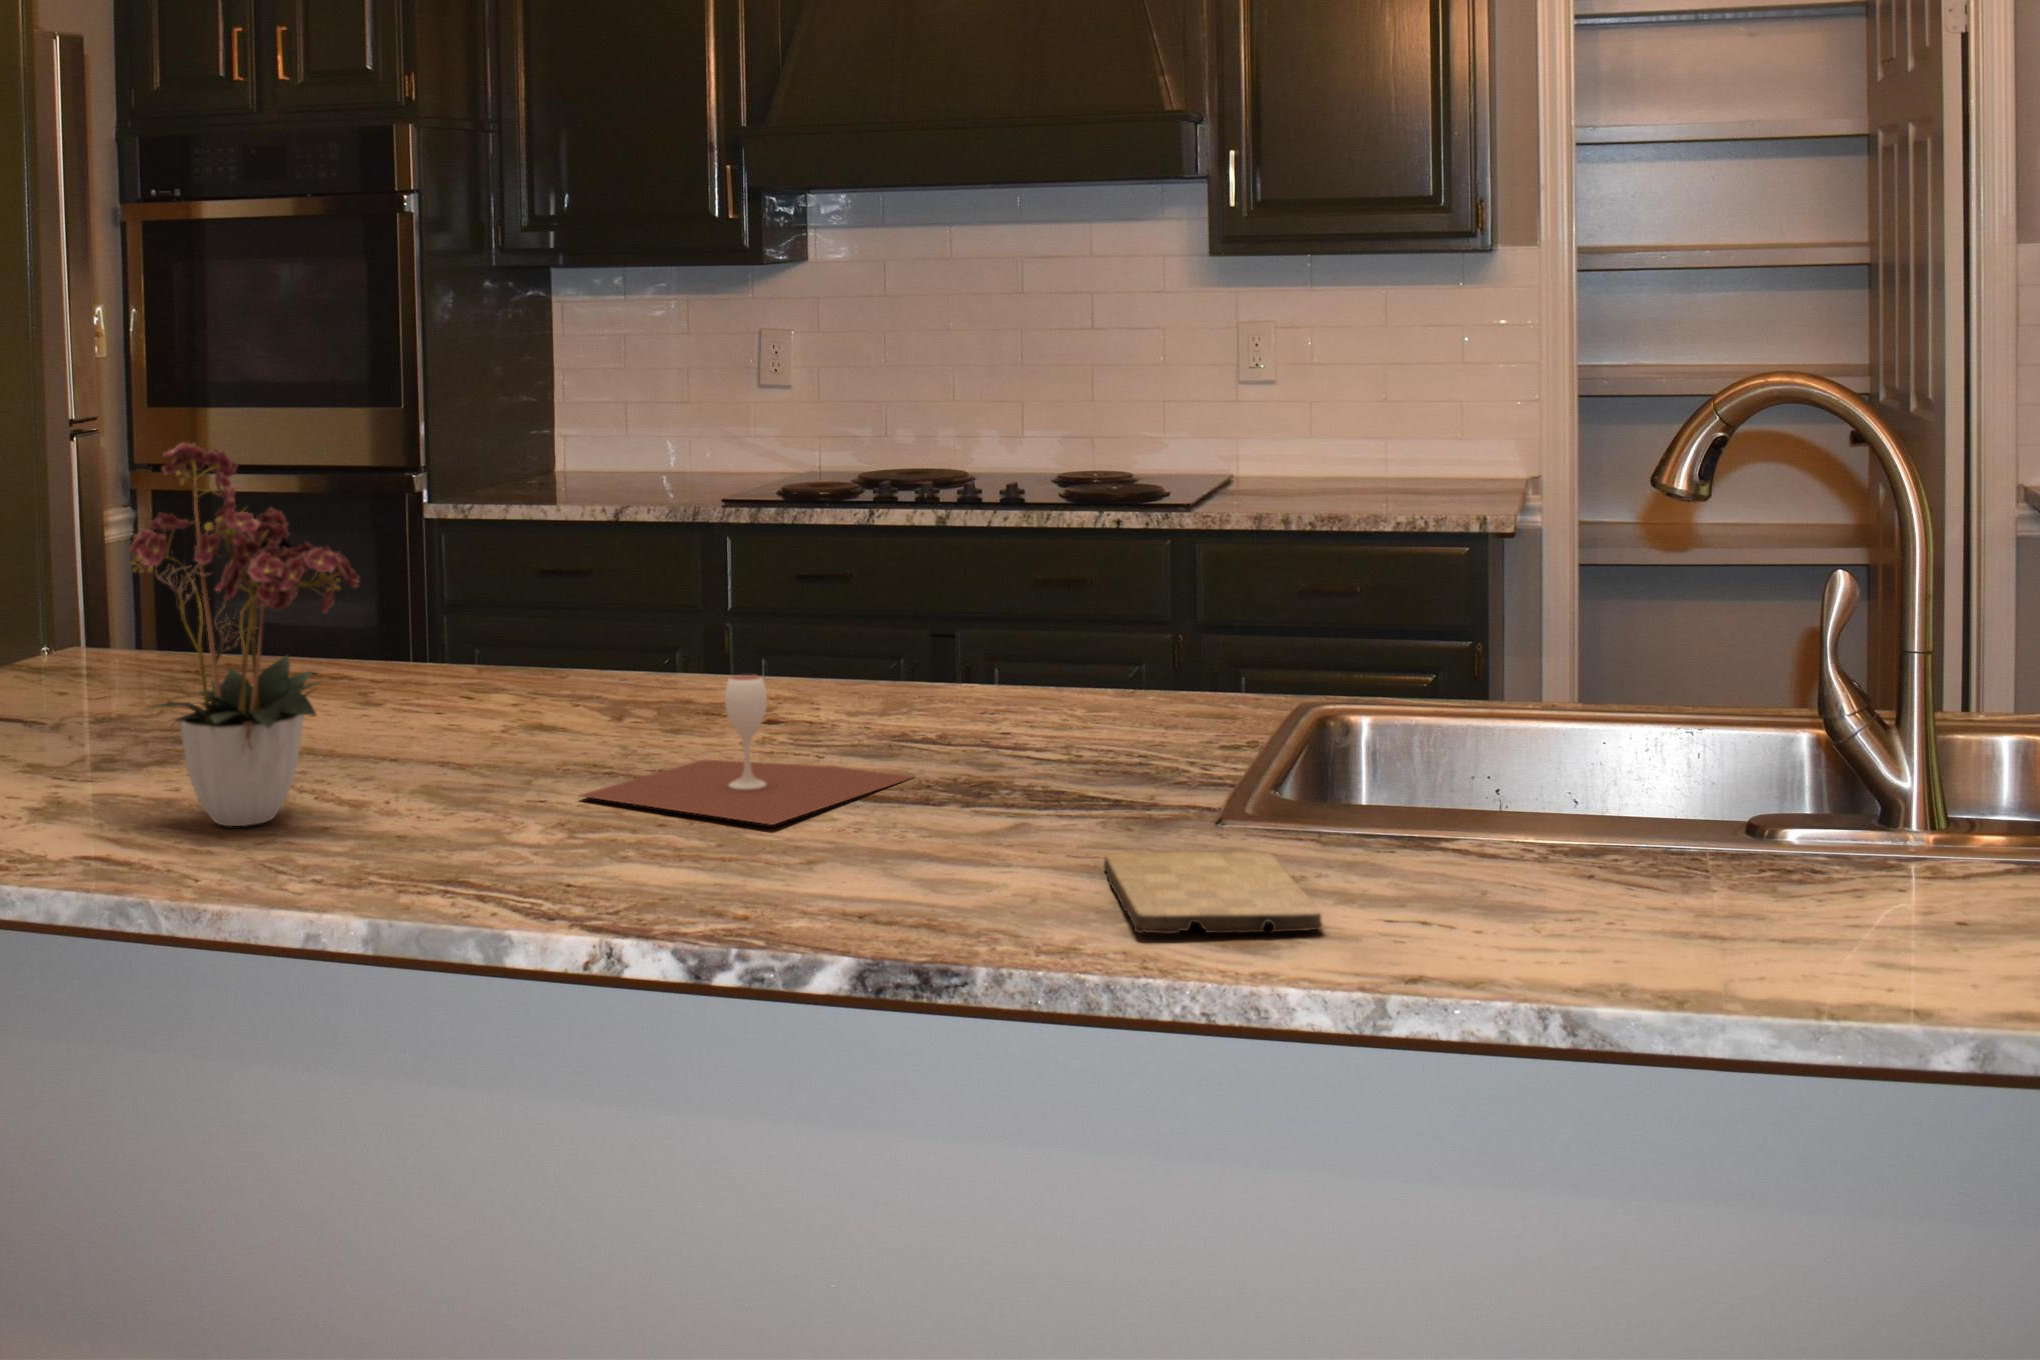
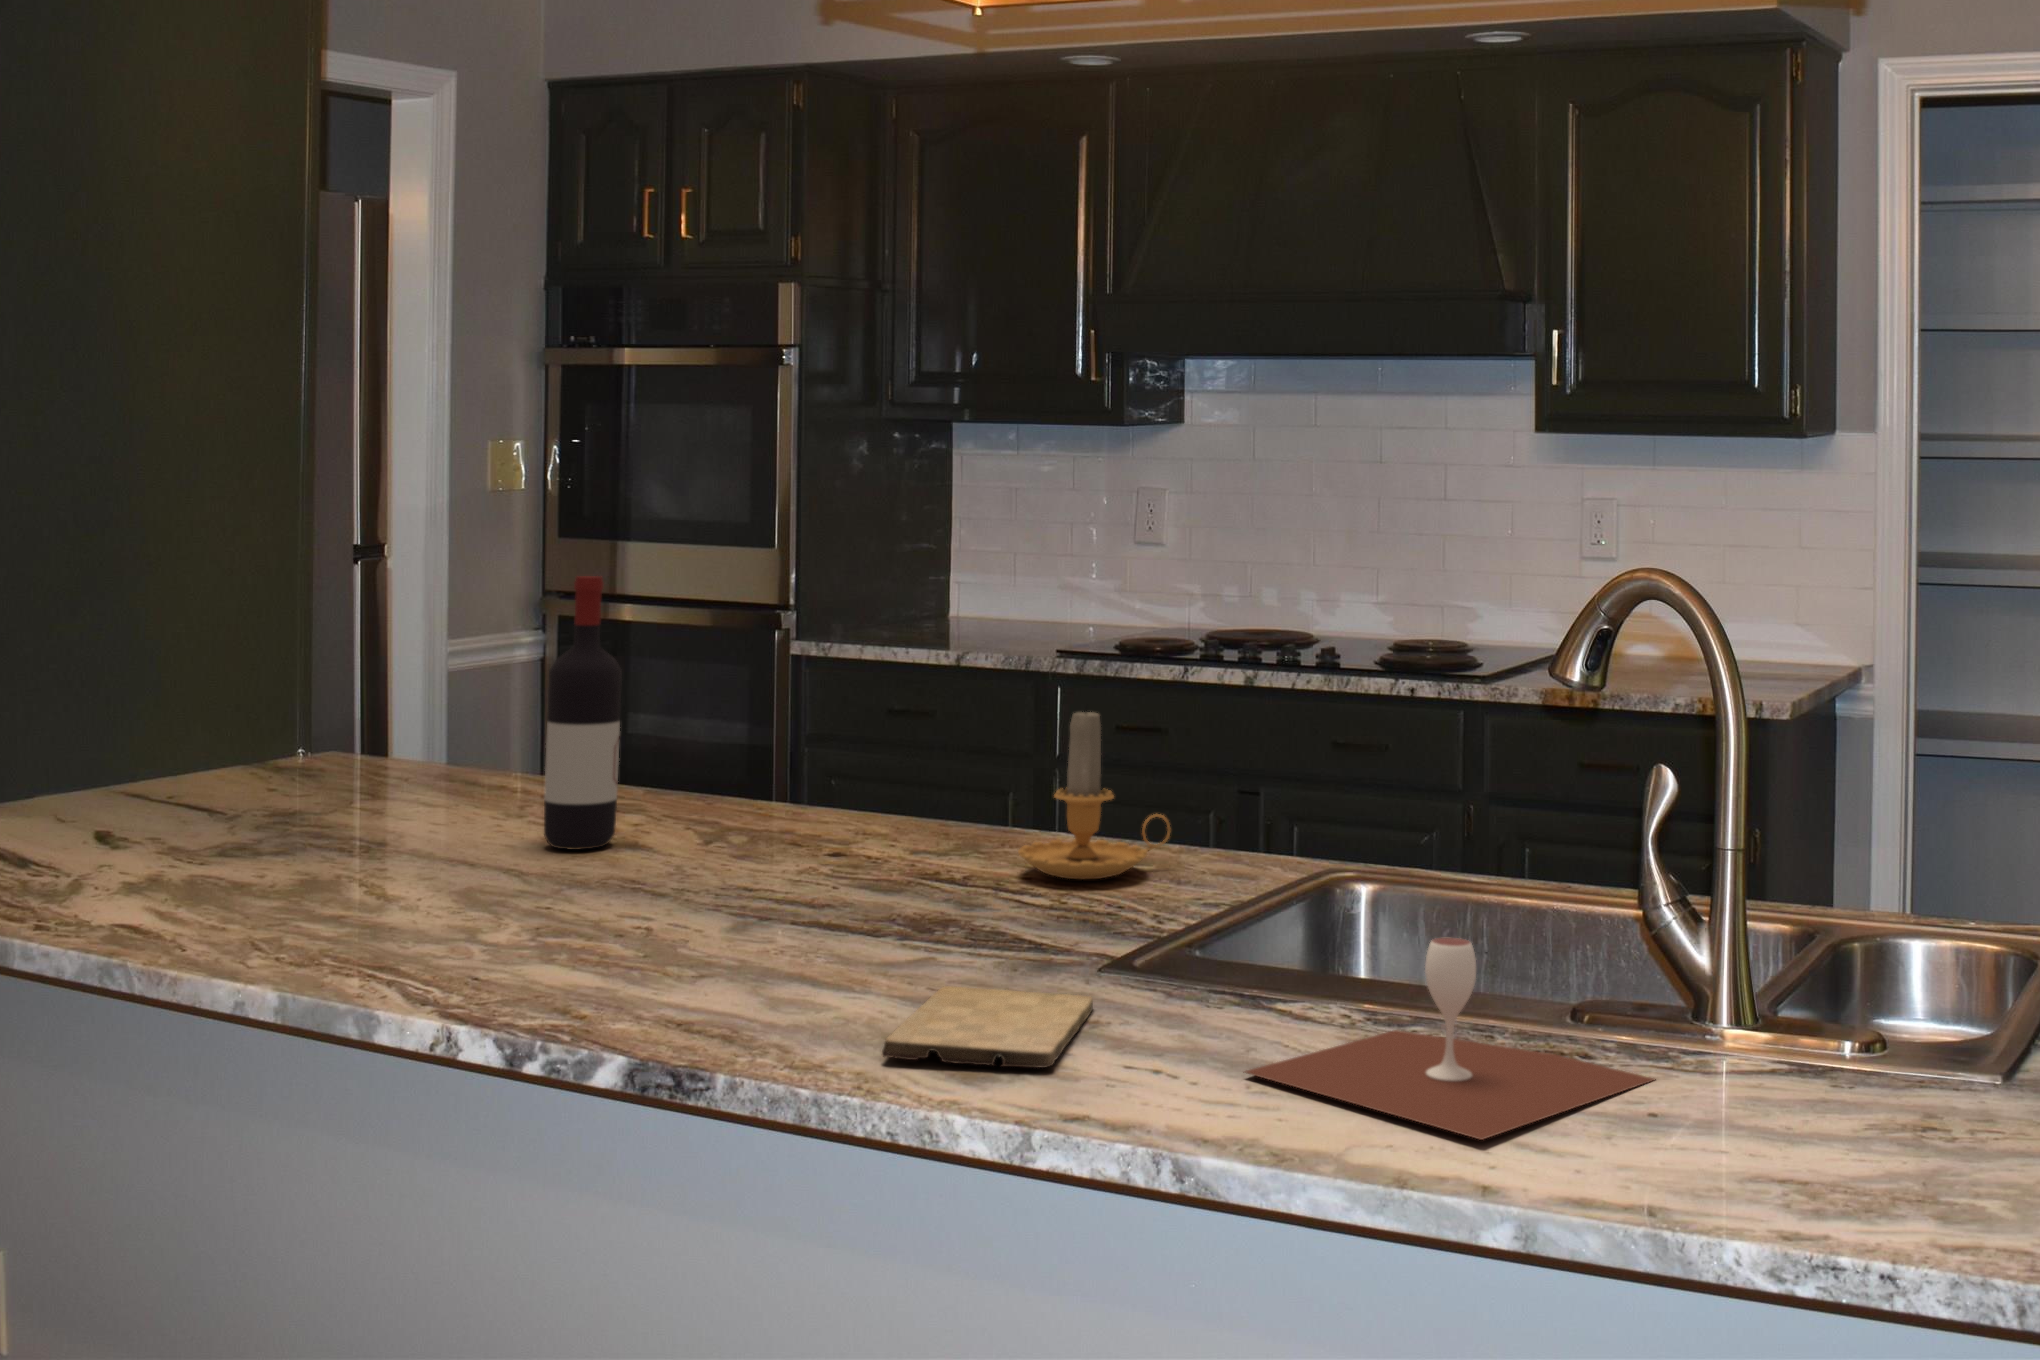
wine bottle: none [447,441,528,740] -> present [544,576,622,850]
flower arrangement: present [130,443,359,826] -> none [189,547,403,907]
candle: none [996,548,1144,732] -> present [1018,711,1171,880]
wine glass: present [580,675,913,825] -> present [1245,938,1655,1140]

